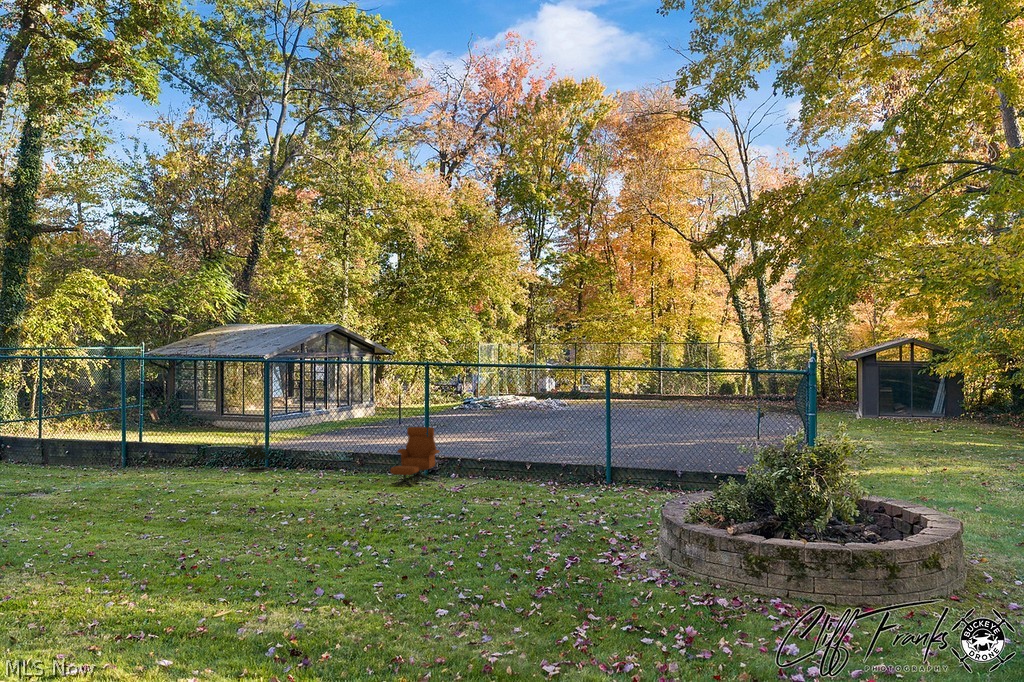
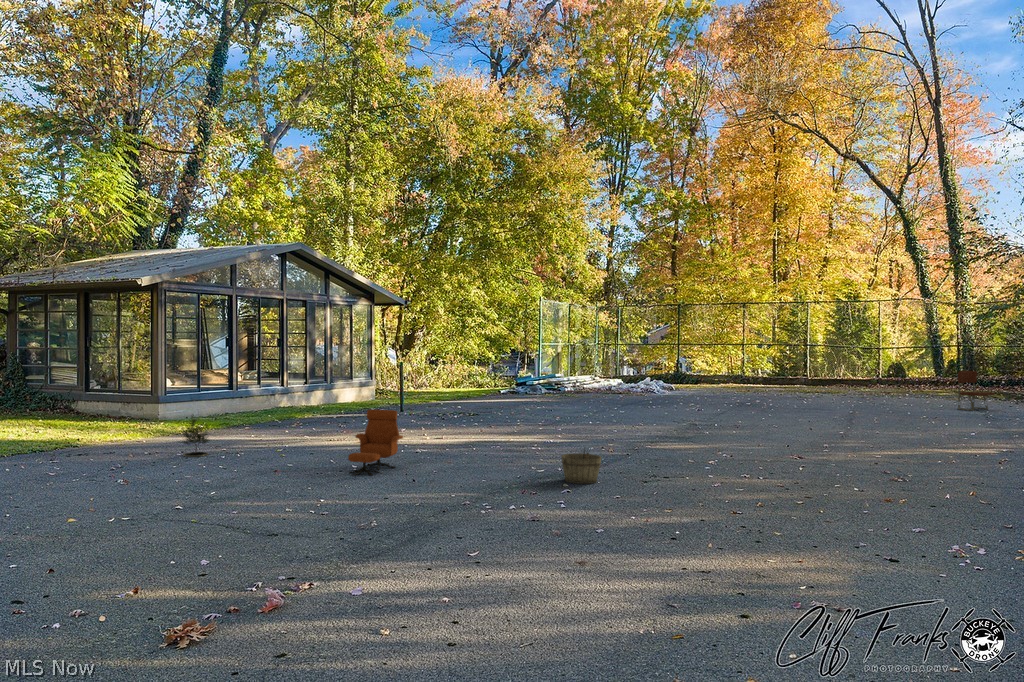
bench: none [957,383,994,420] -> present [958,371,995,411]
wooden bucket: none [582,458,619,492] -> present [562,450,601,484]

